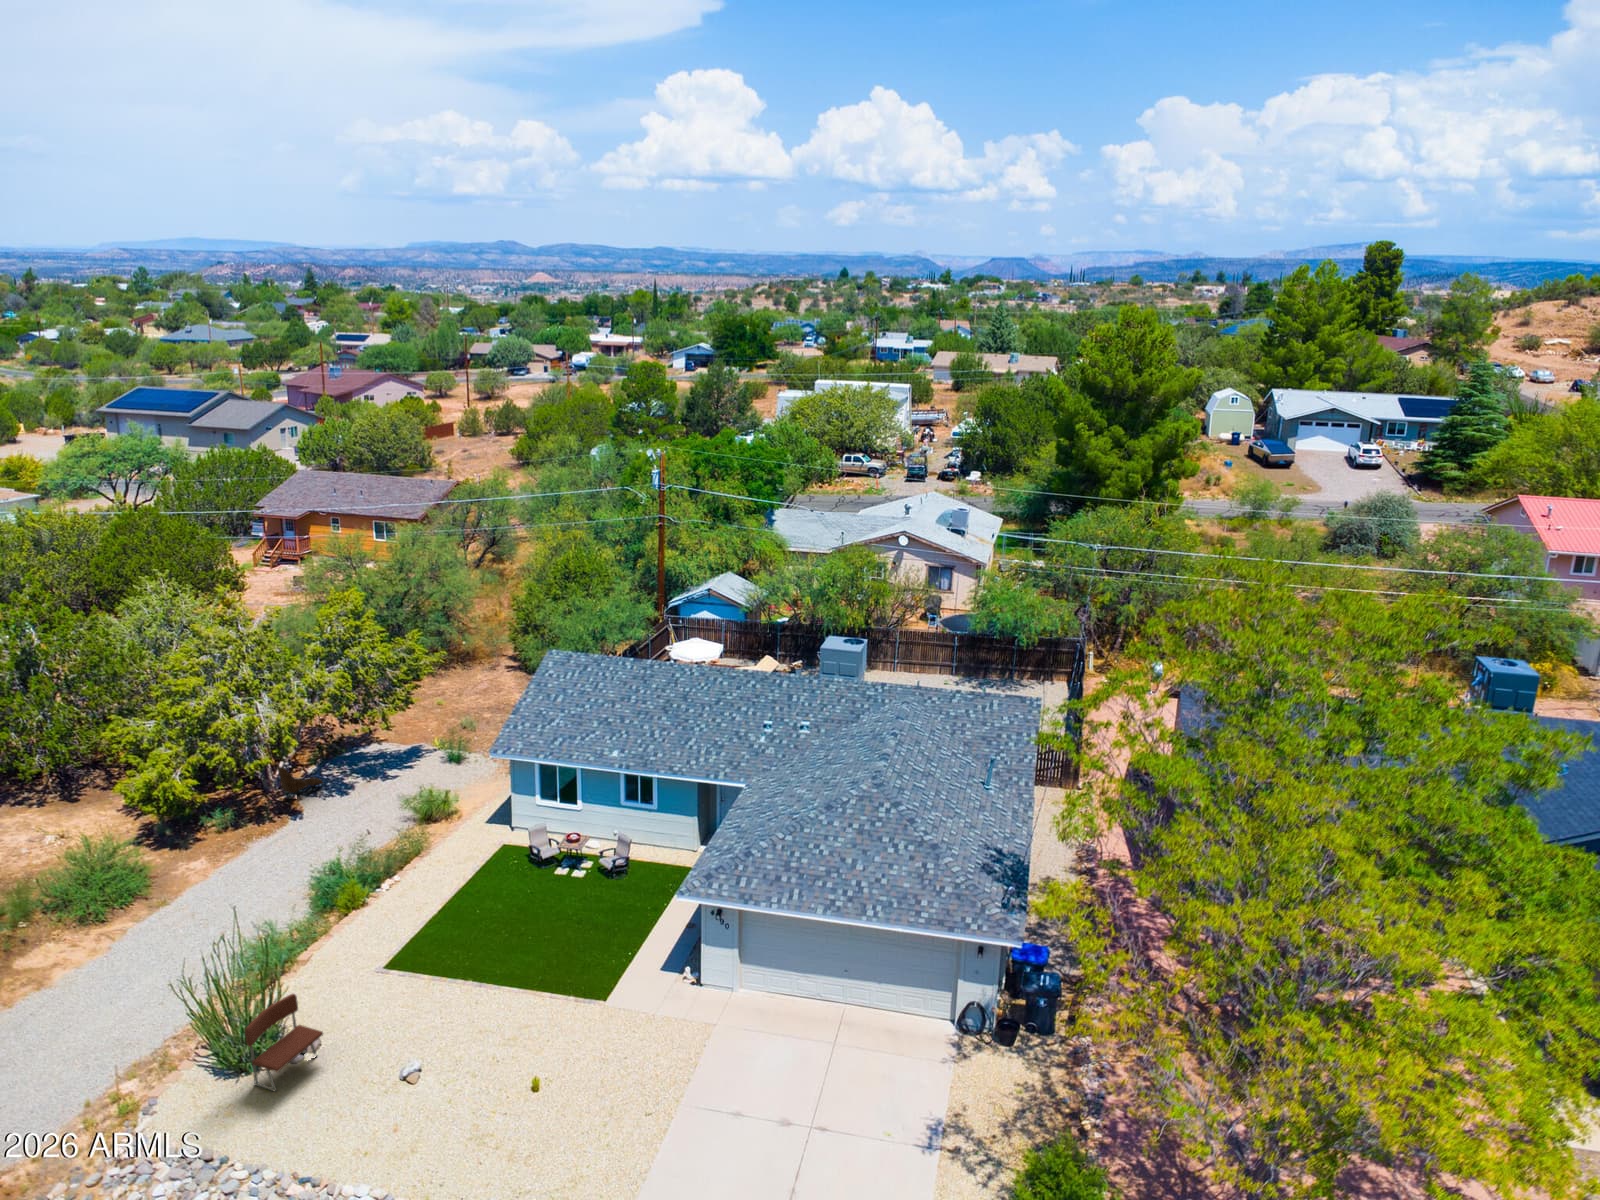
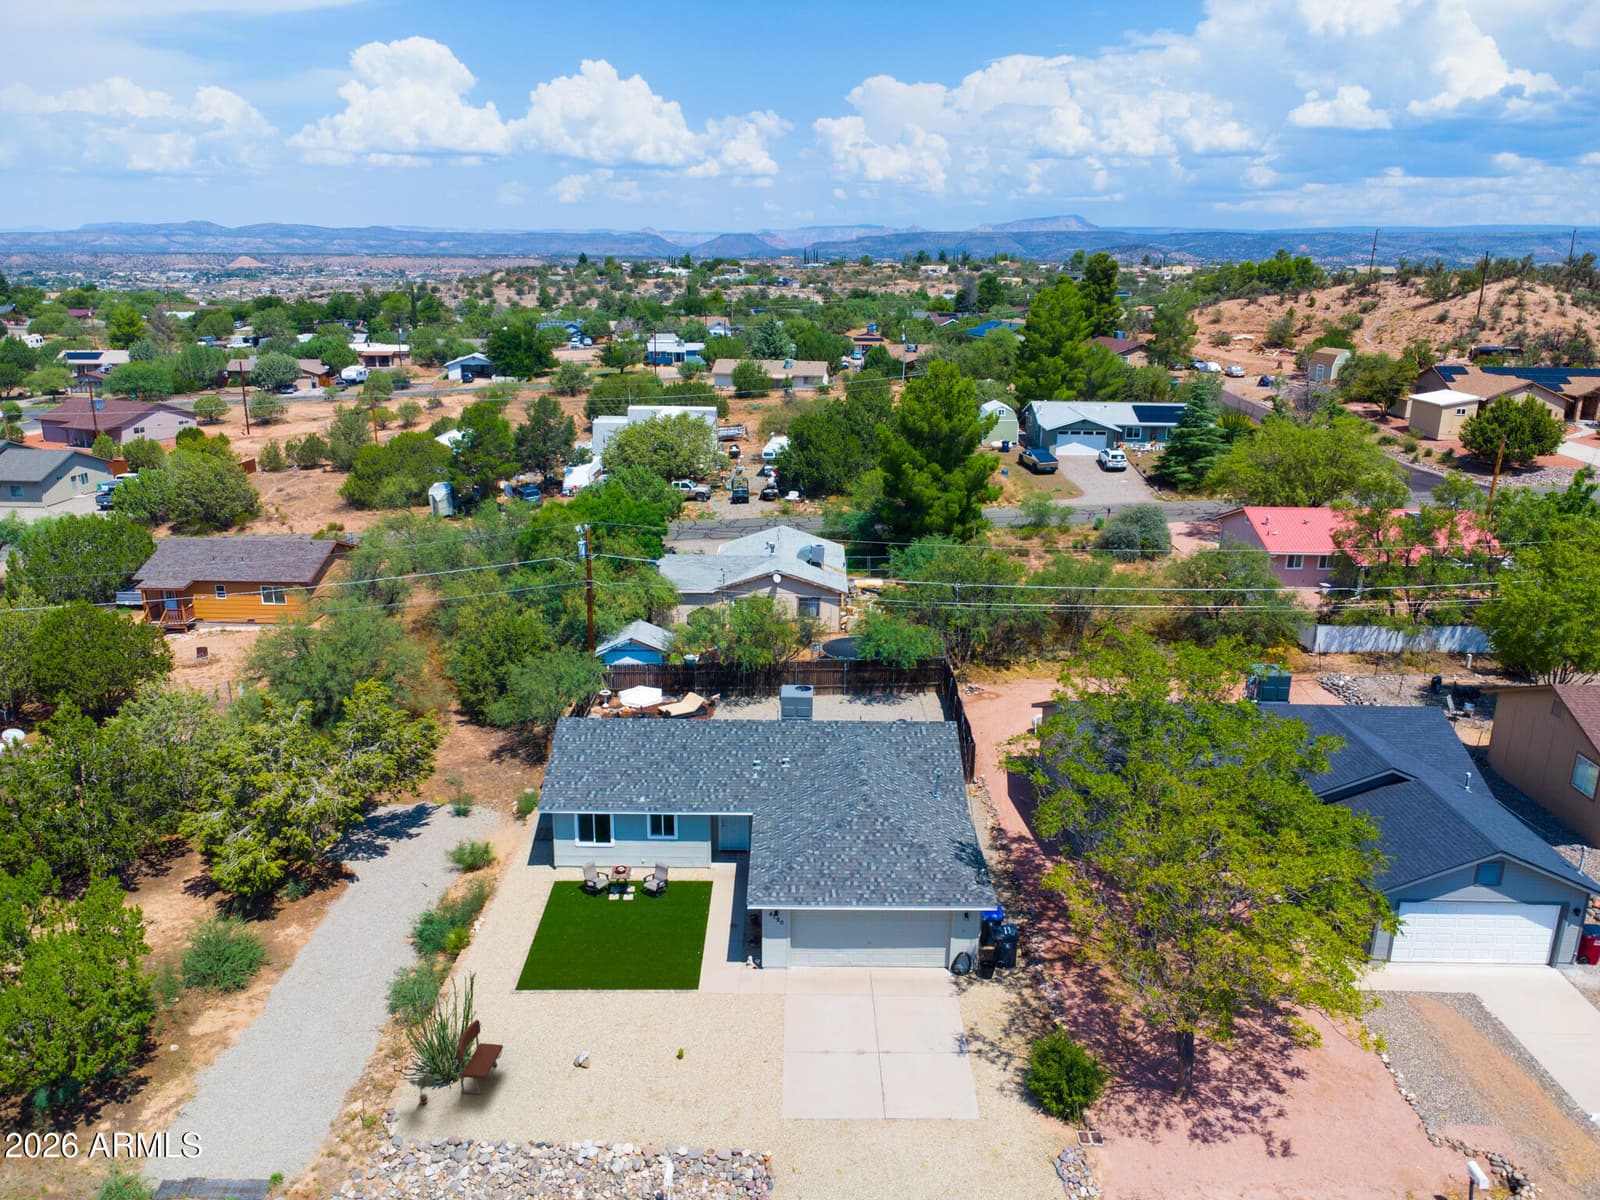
lounge chair: present [277,765,323,798] -> none [317,838,359,870]
potted tree: none [189,1046,222,1092] -> present [409,1069,435,1104]

